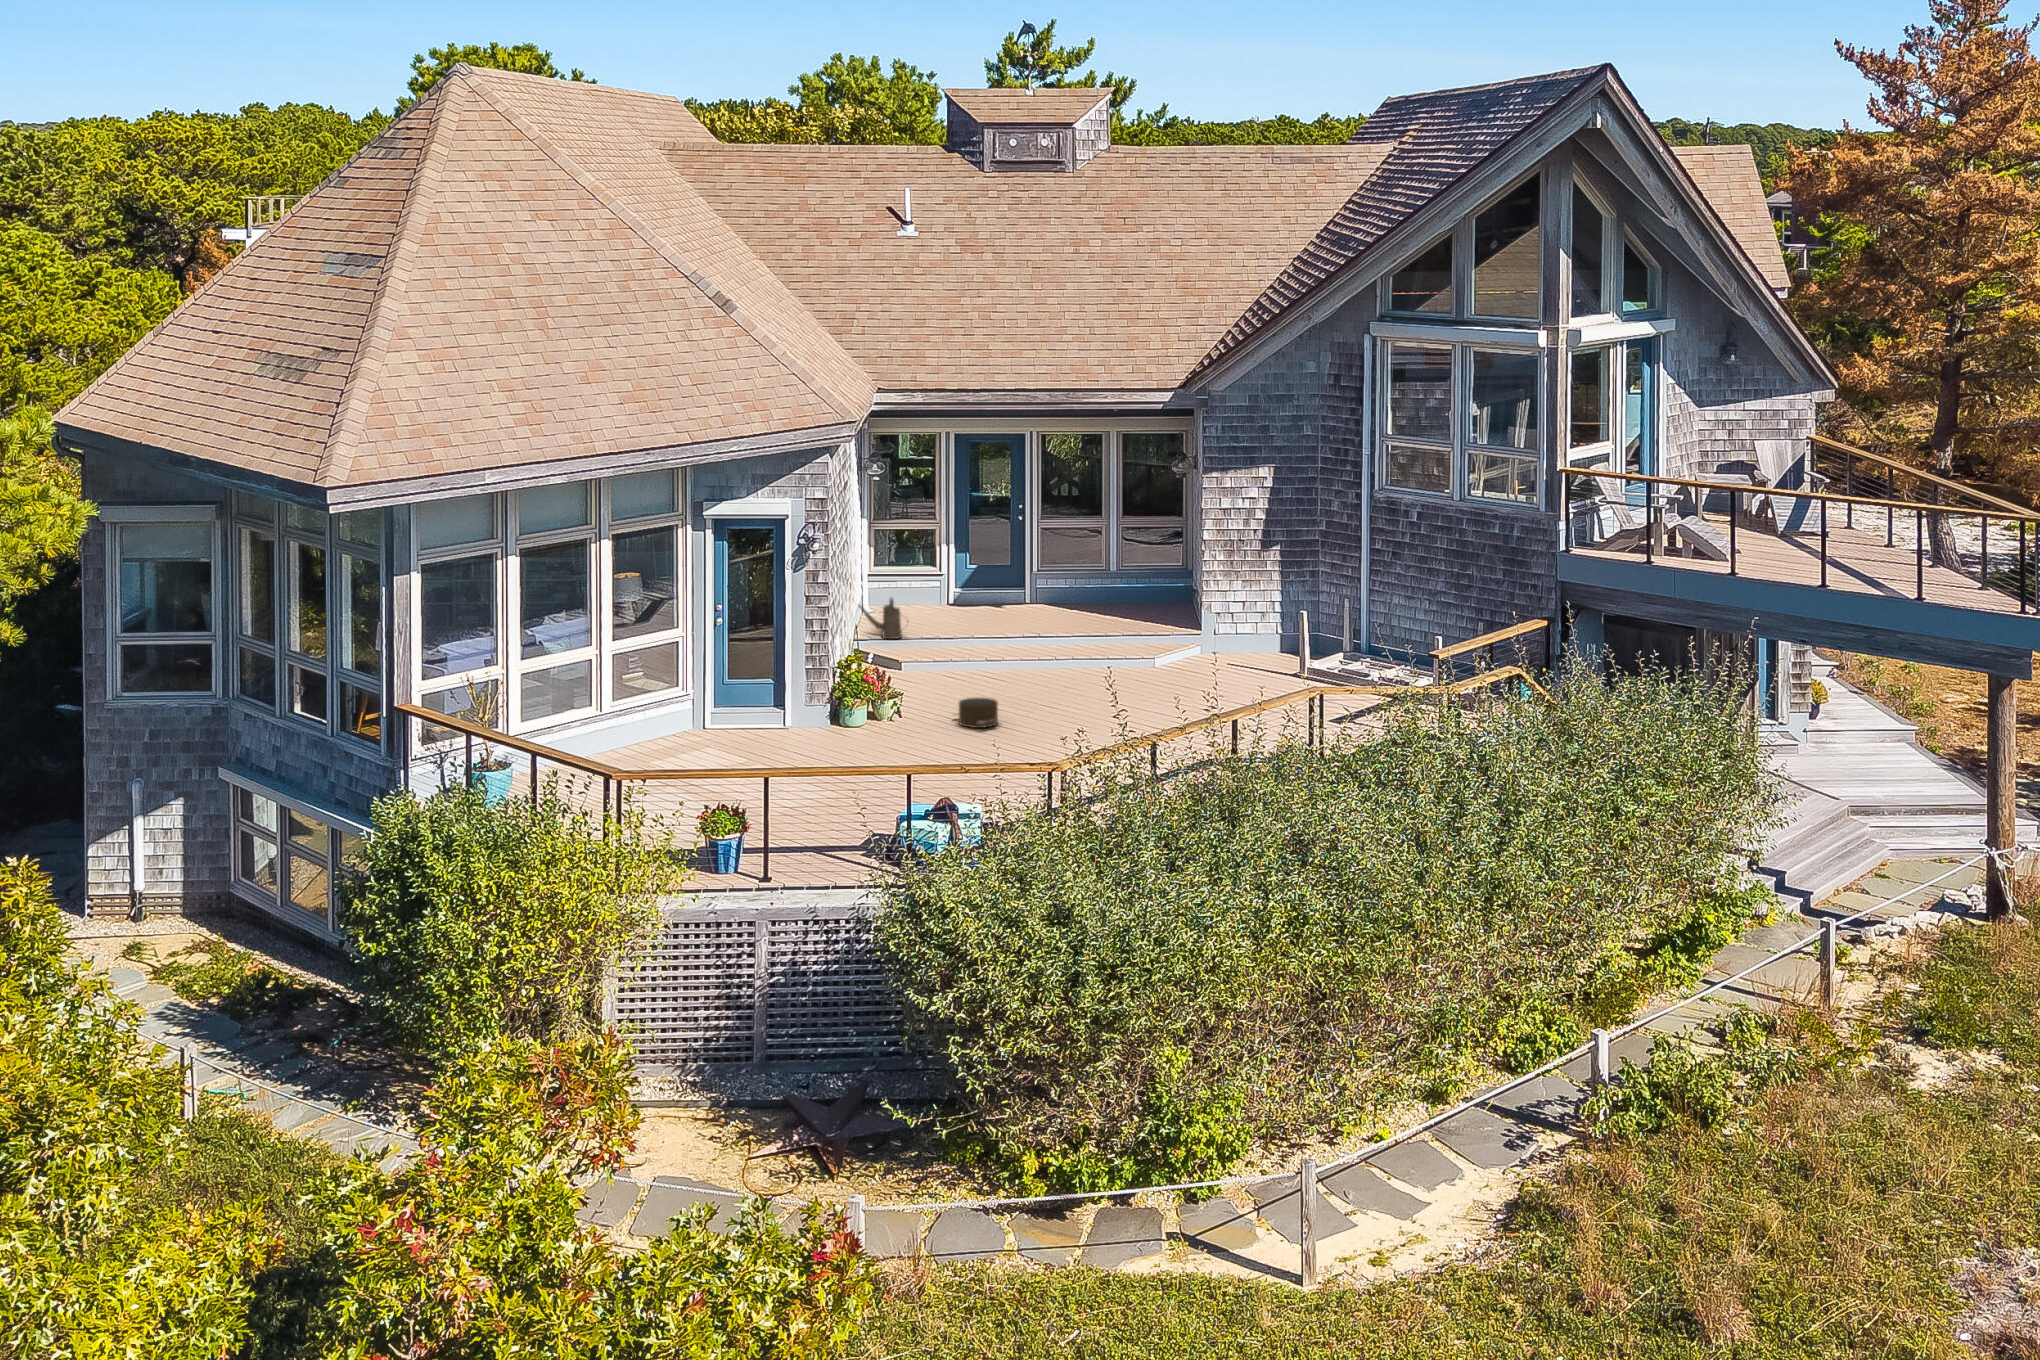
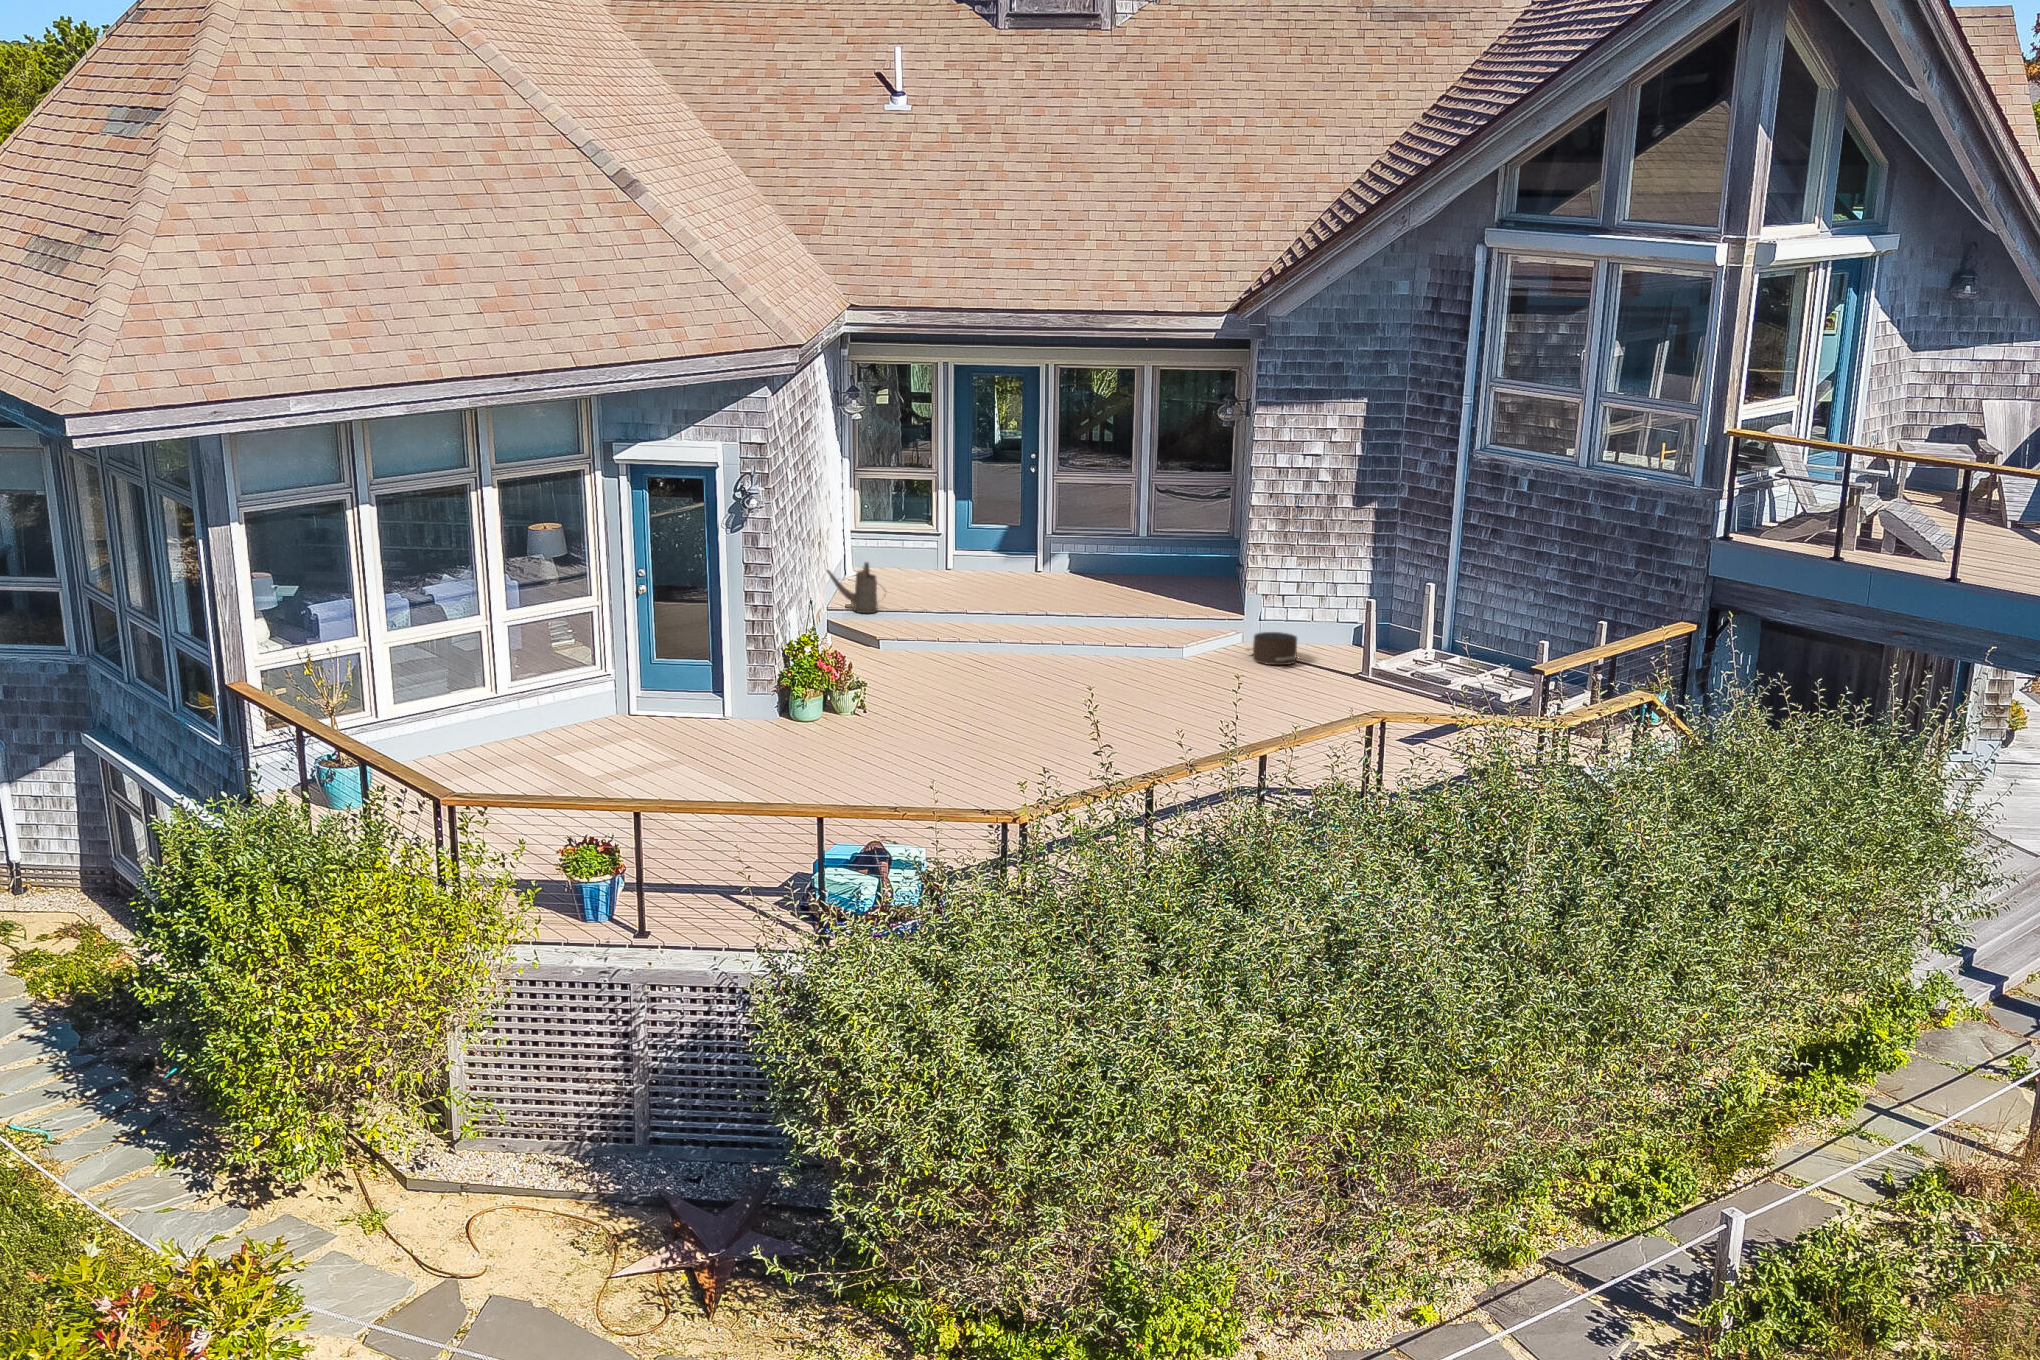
pouf: present [957,698,998,728] -> present [1247,632,1297,665]

